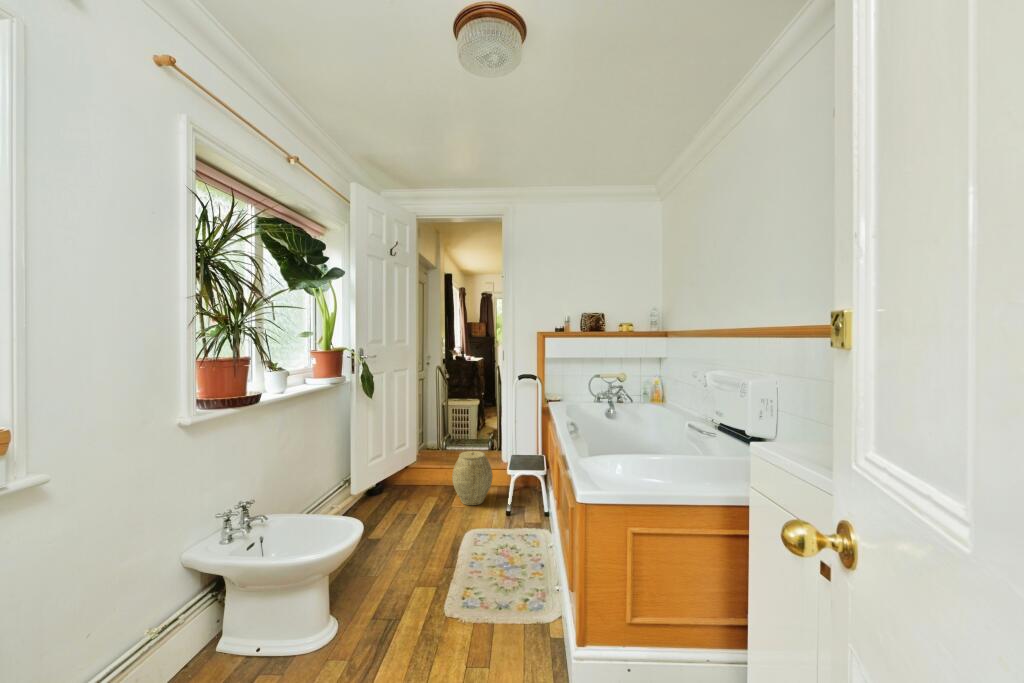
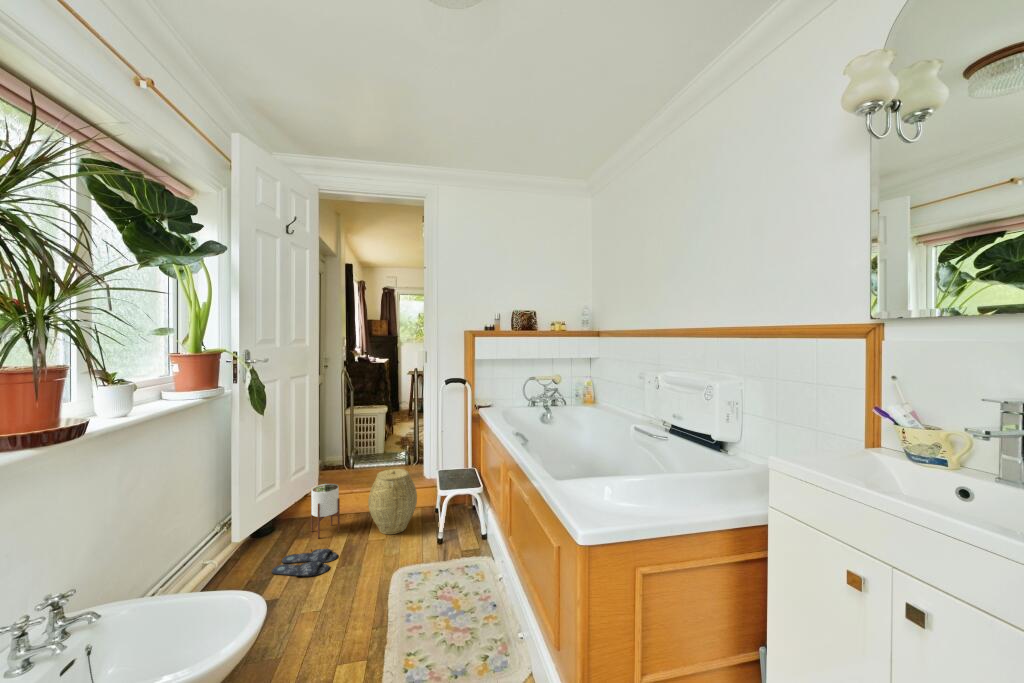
potted plant: none [409,429,430,503] -> present [311,484,340,538]
slippers: none [377,510,426,528] -> present [272,549,338,577]

